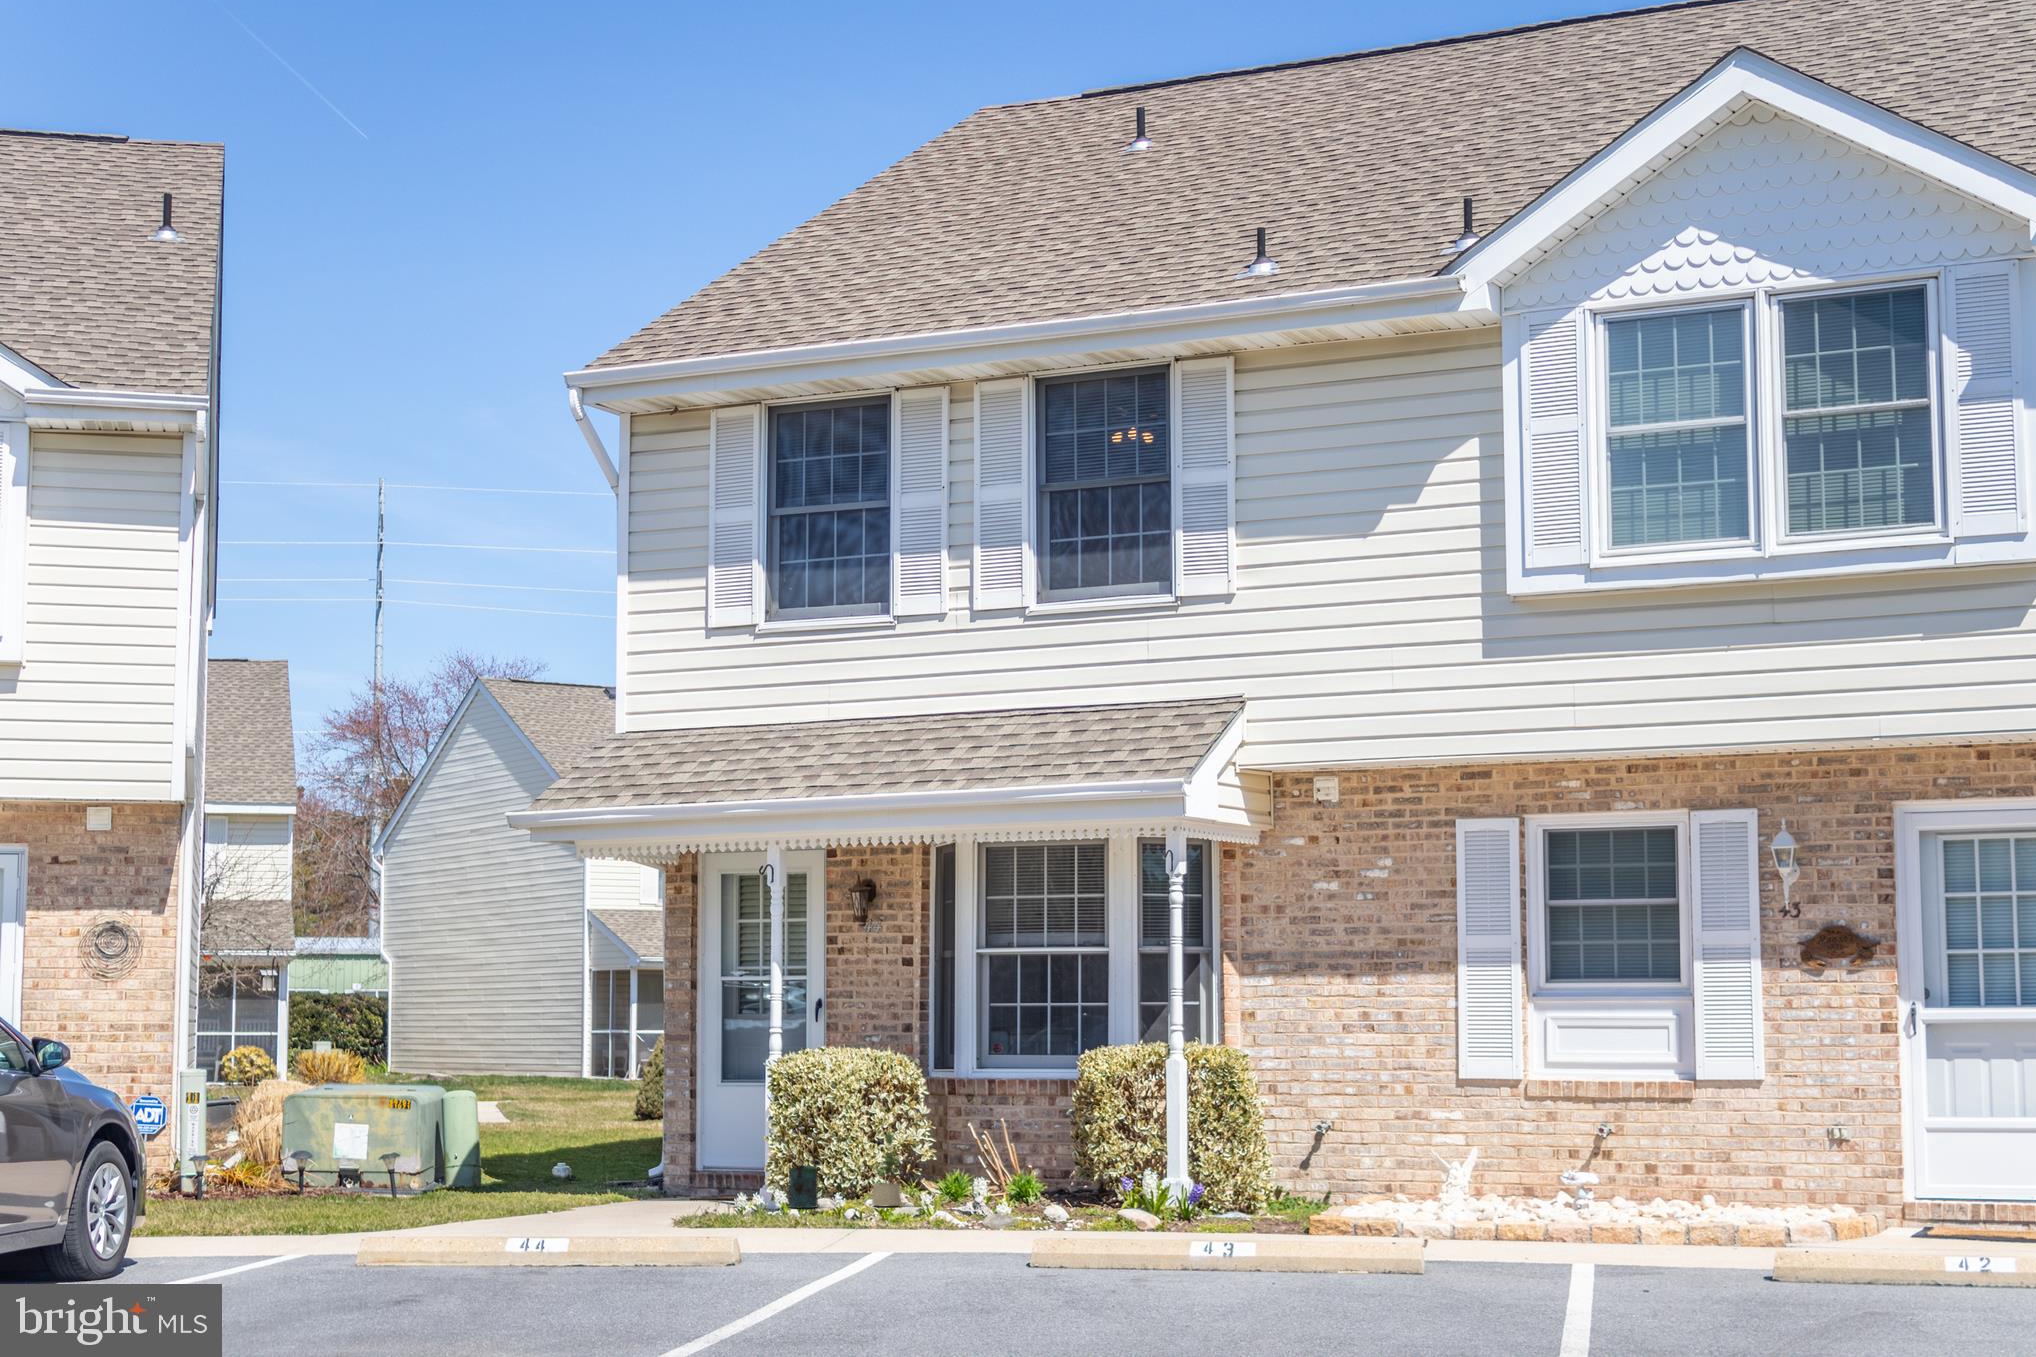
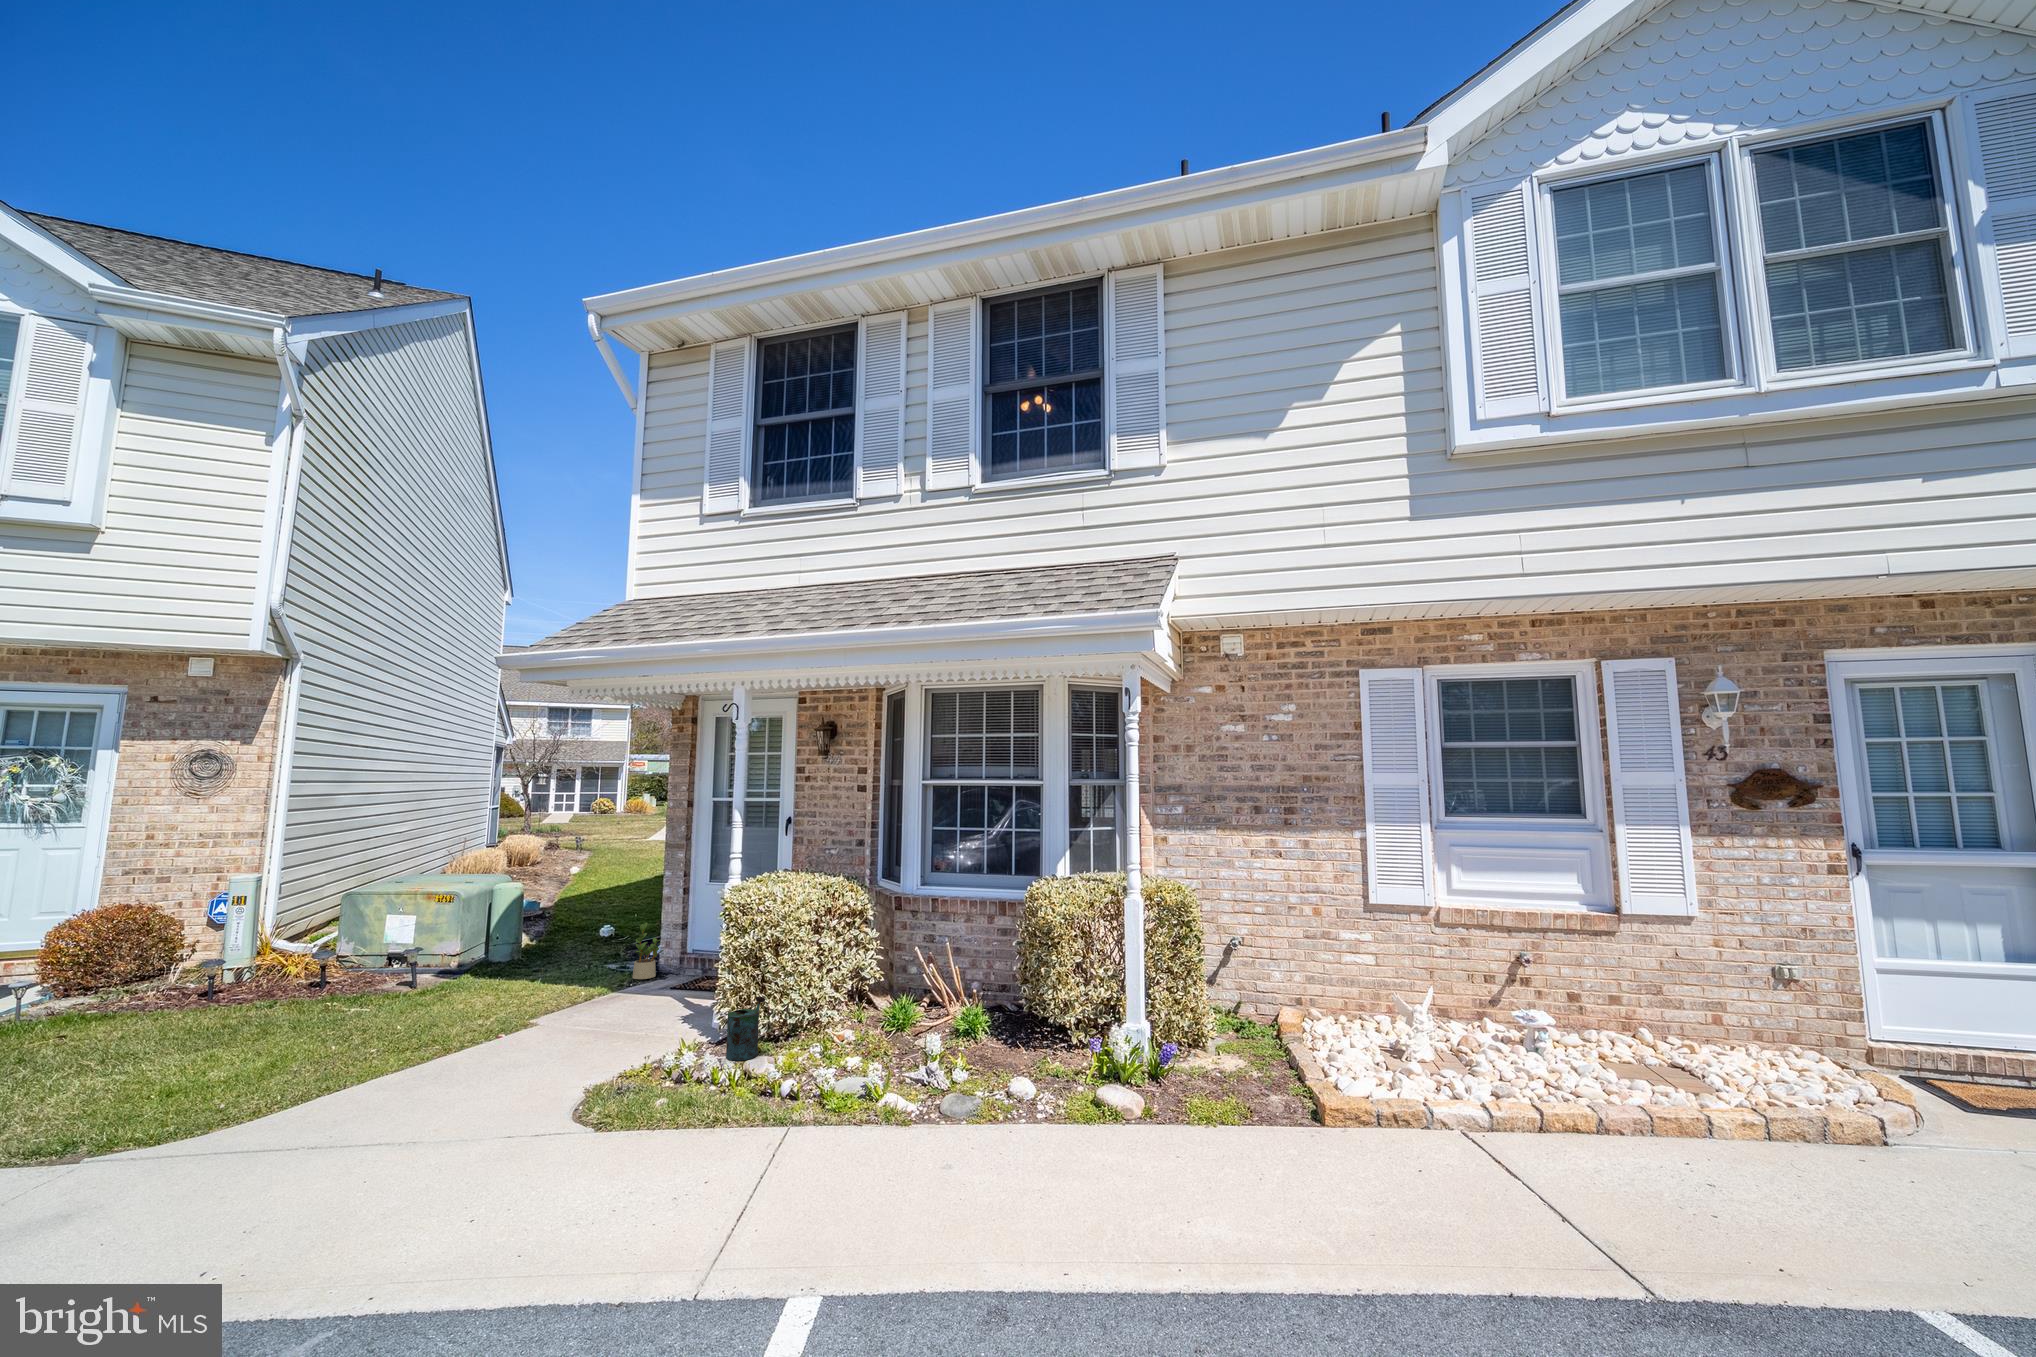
potted plant: present [872,1132,901,1206] -> present [633,923,663,979]

